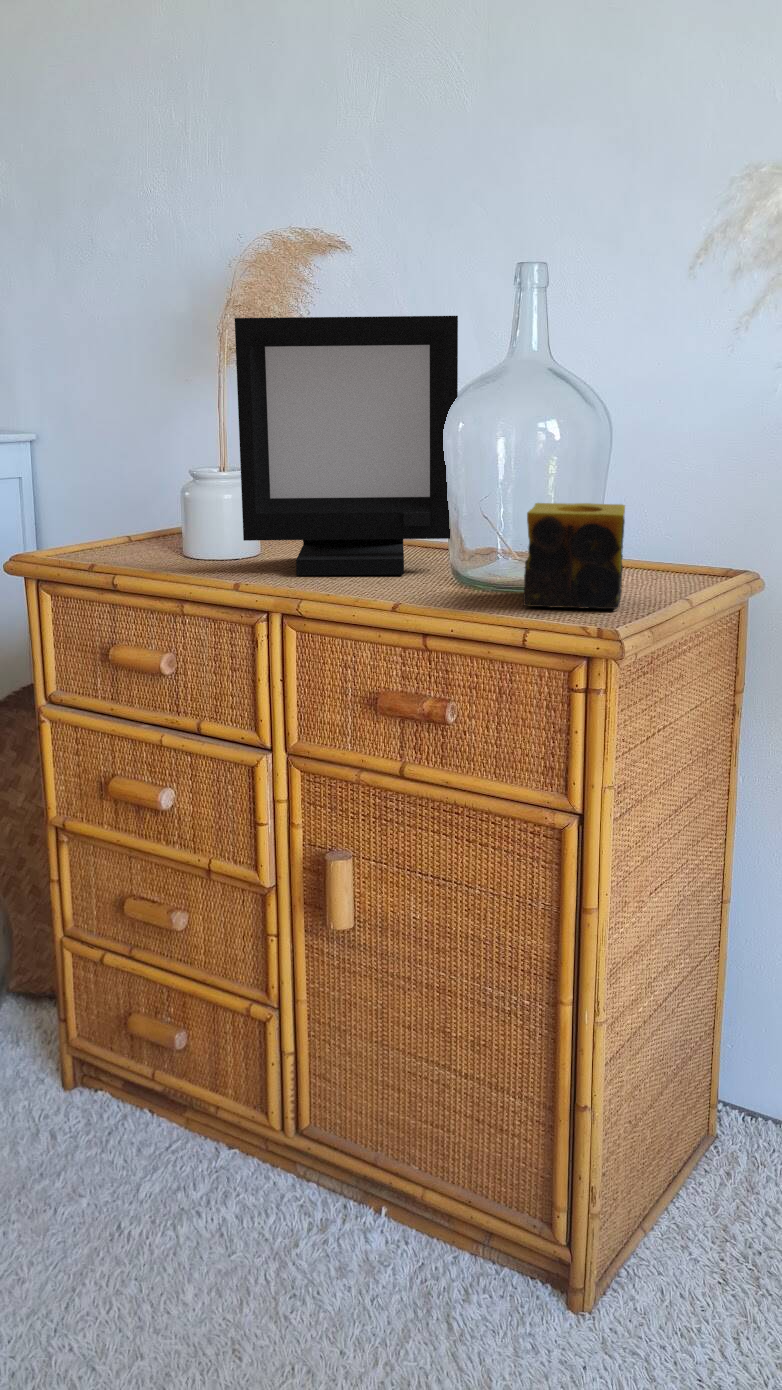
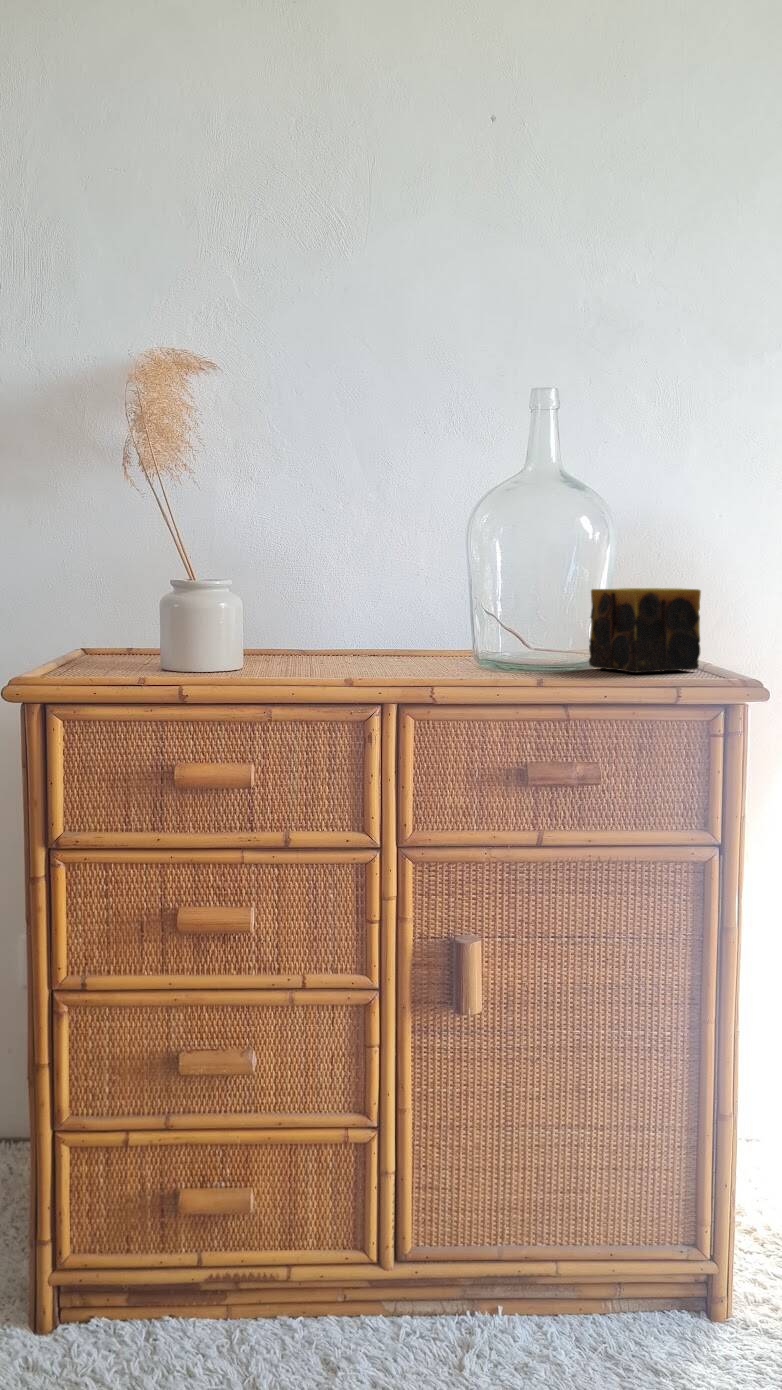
picture frame: present [235,316,458,575] -> none [288,420,475,673]

